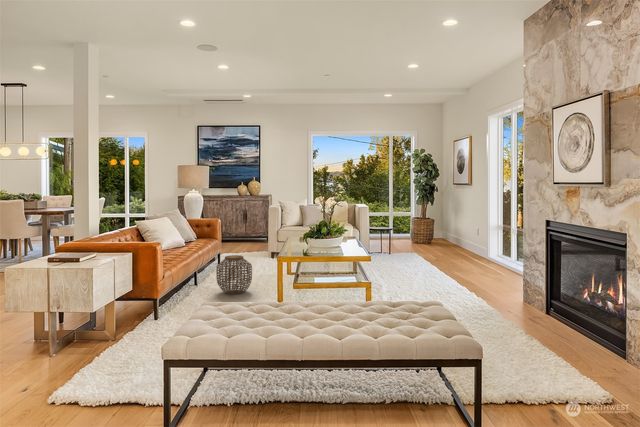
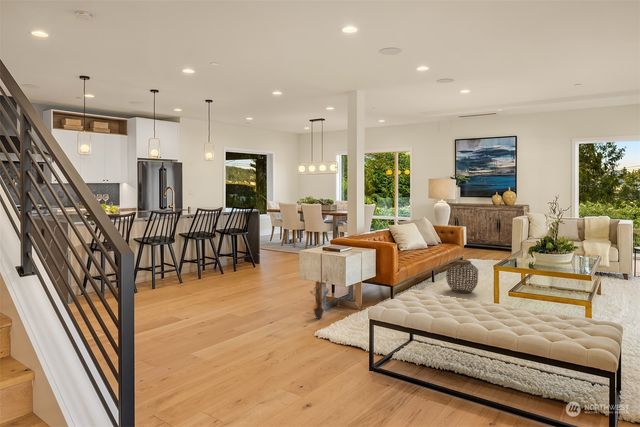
decorative plant: none [24,308,67,369] -> present [311,282,328,319]

